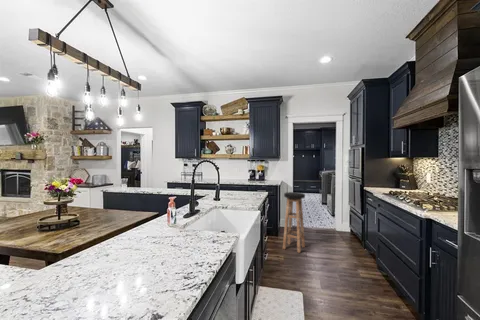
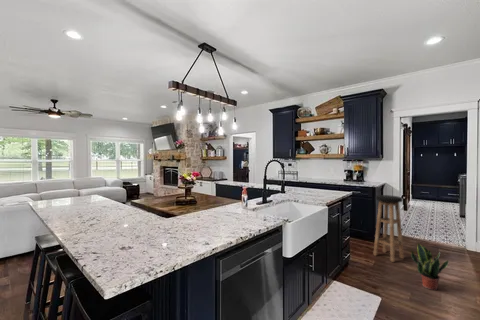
potted plant: none [321,234,346,273] -> present [411,243,448,290]

